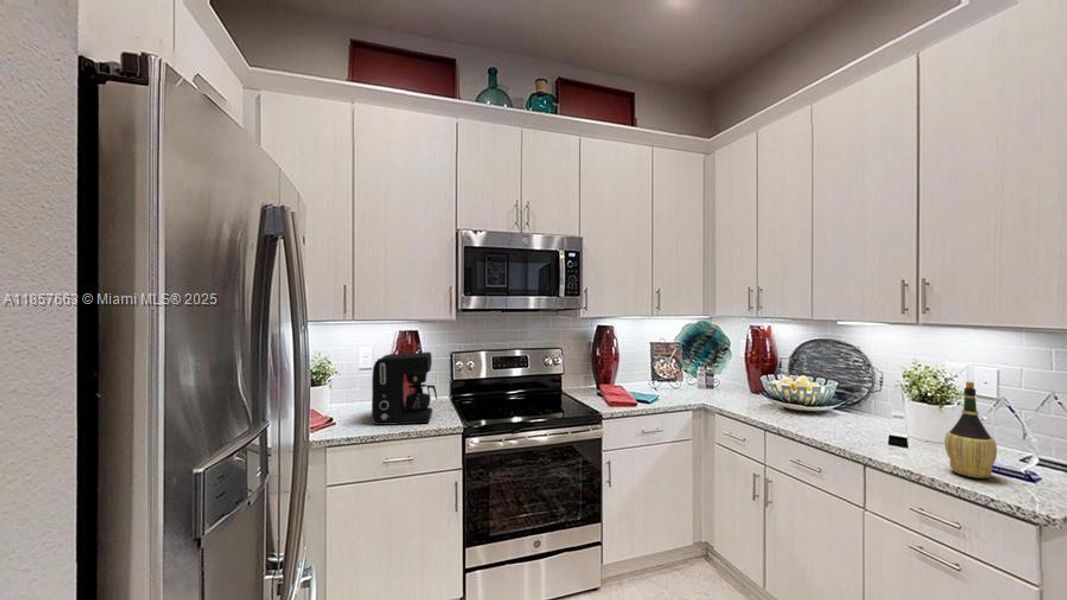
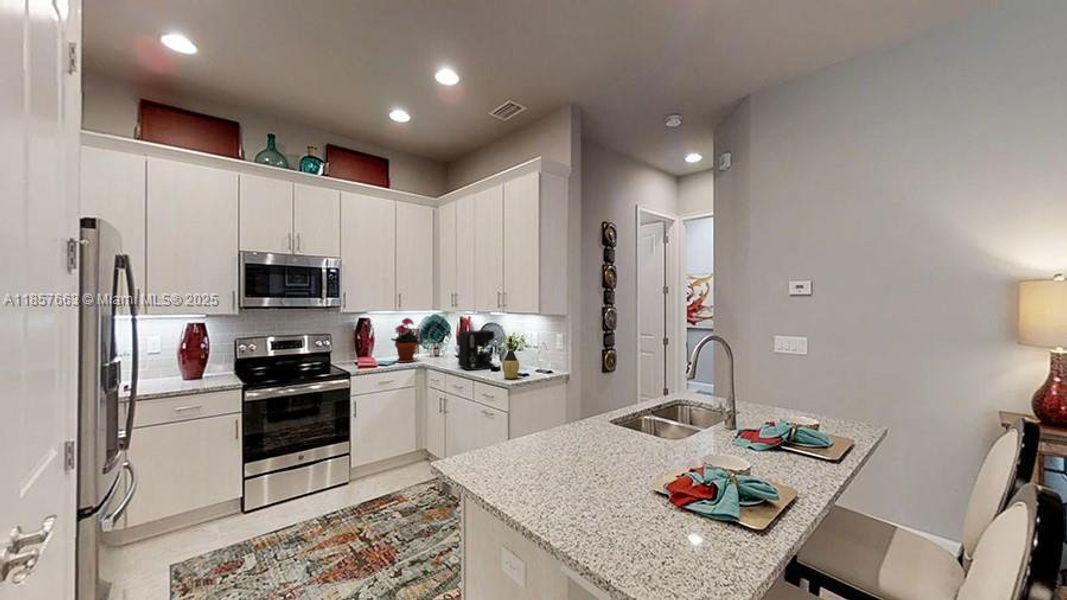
potted plant: none [648,328,693,399] -> present [391,318,420,363]
coffee maker: present [372,352,437,425] -> present [458,330,495,370]

